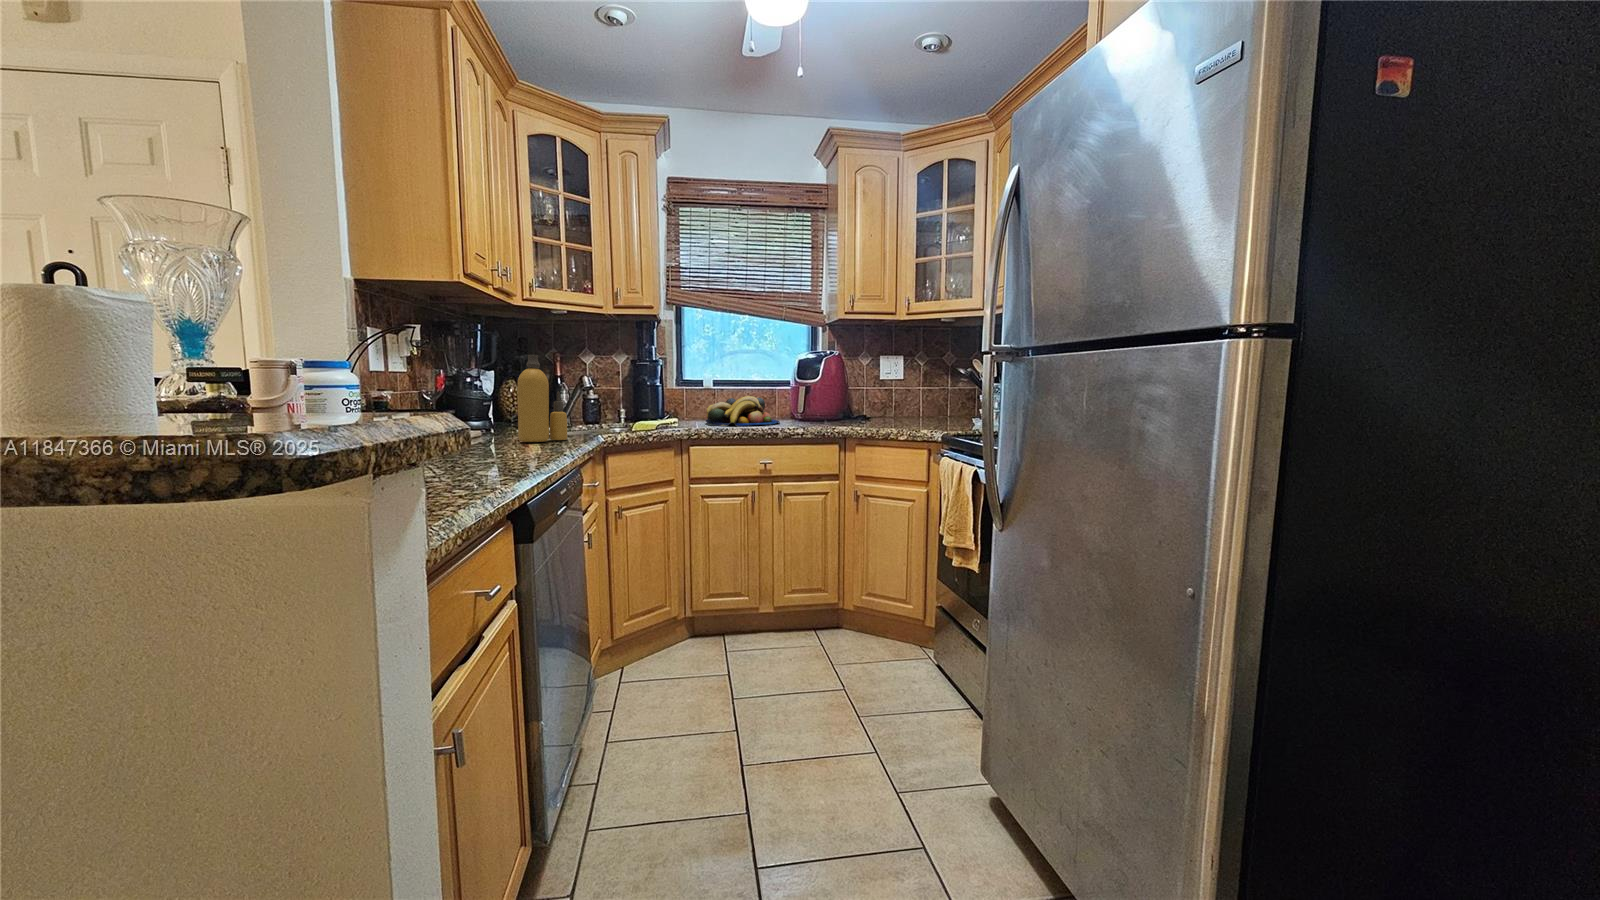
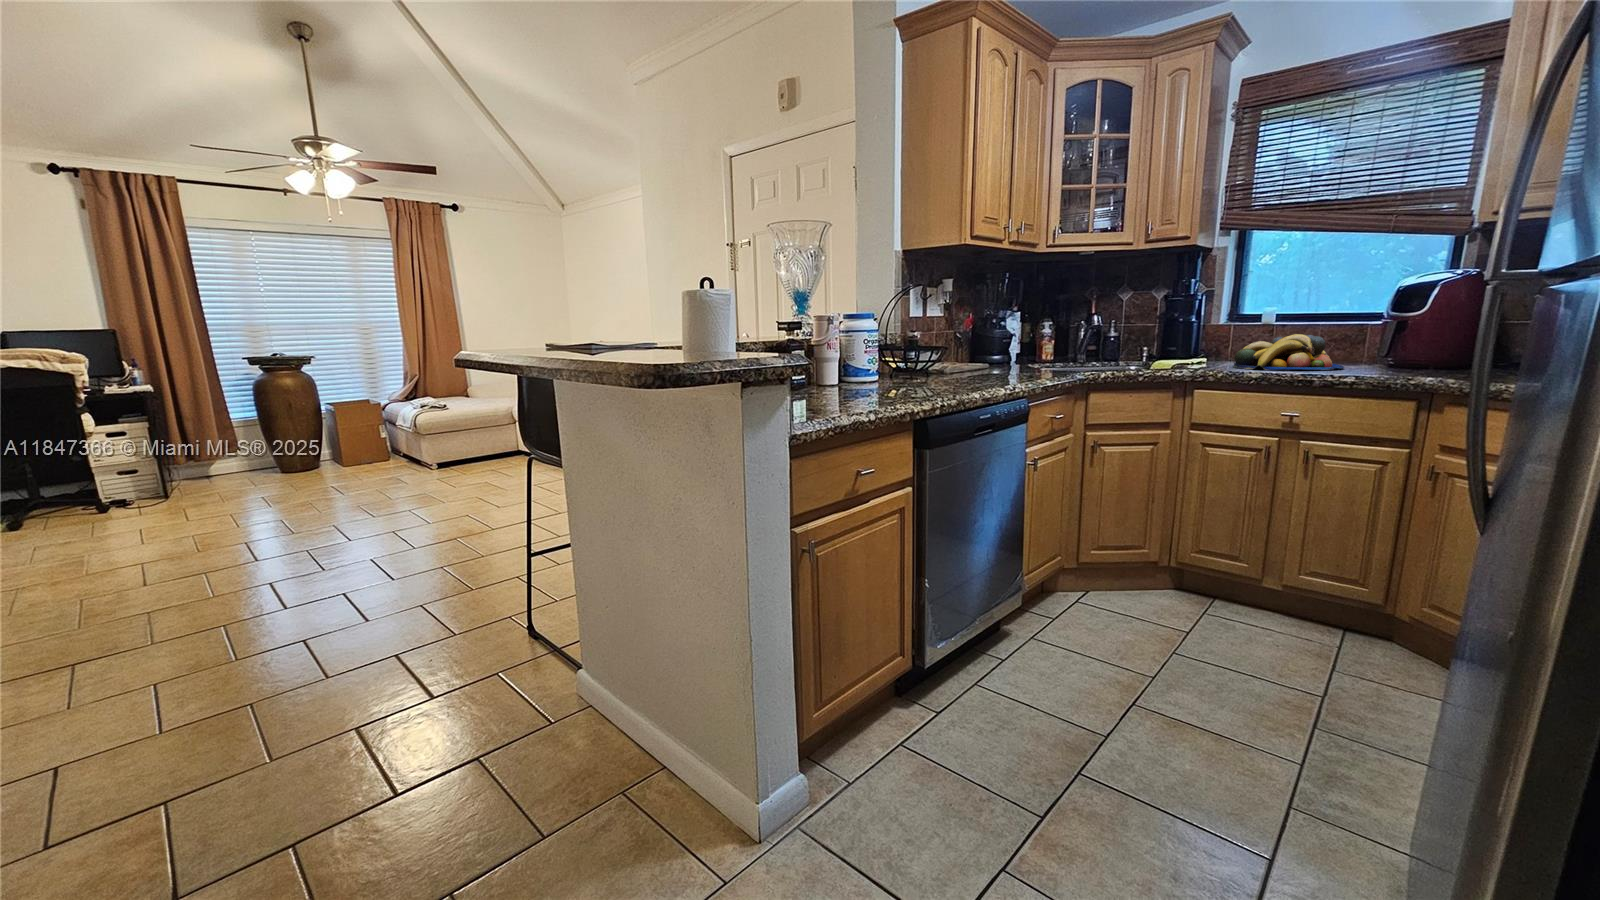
bottle: present [518,355,567,442] -> none [1007,299,1051,373]

